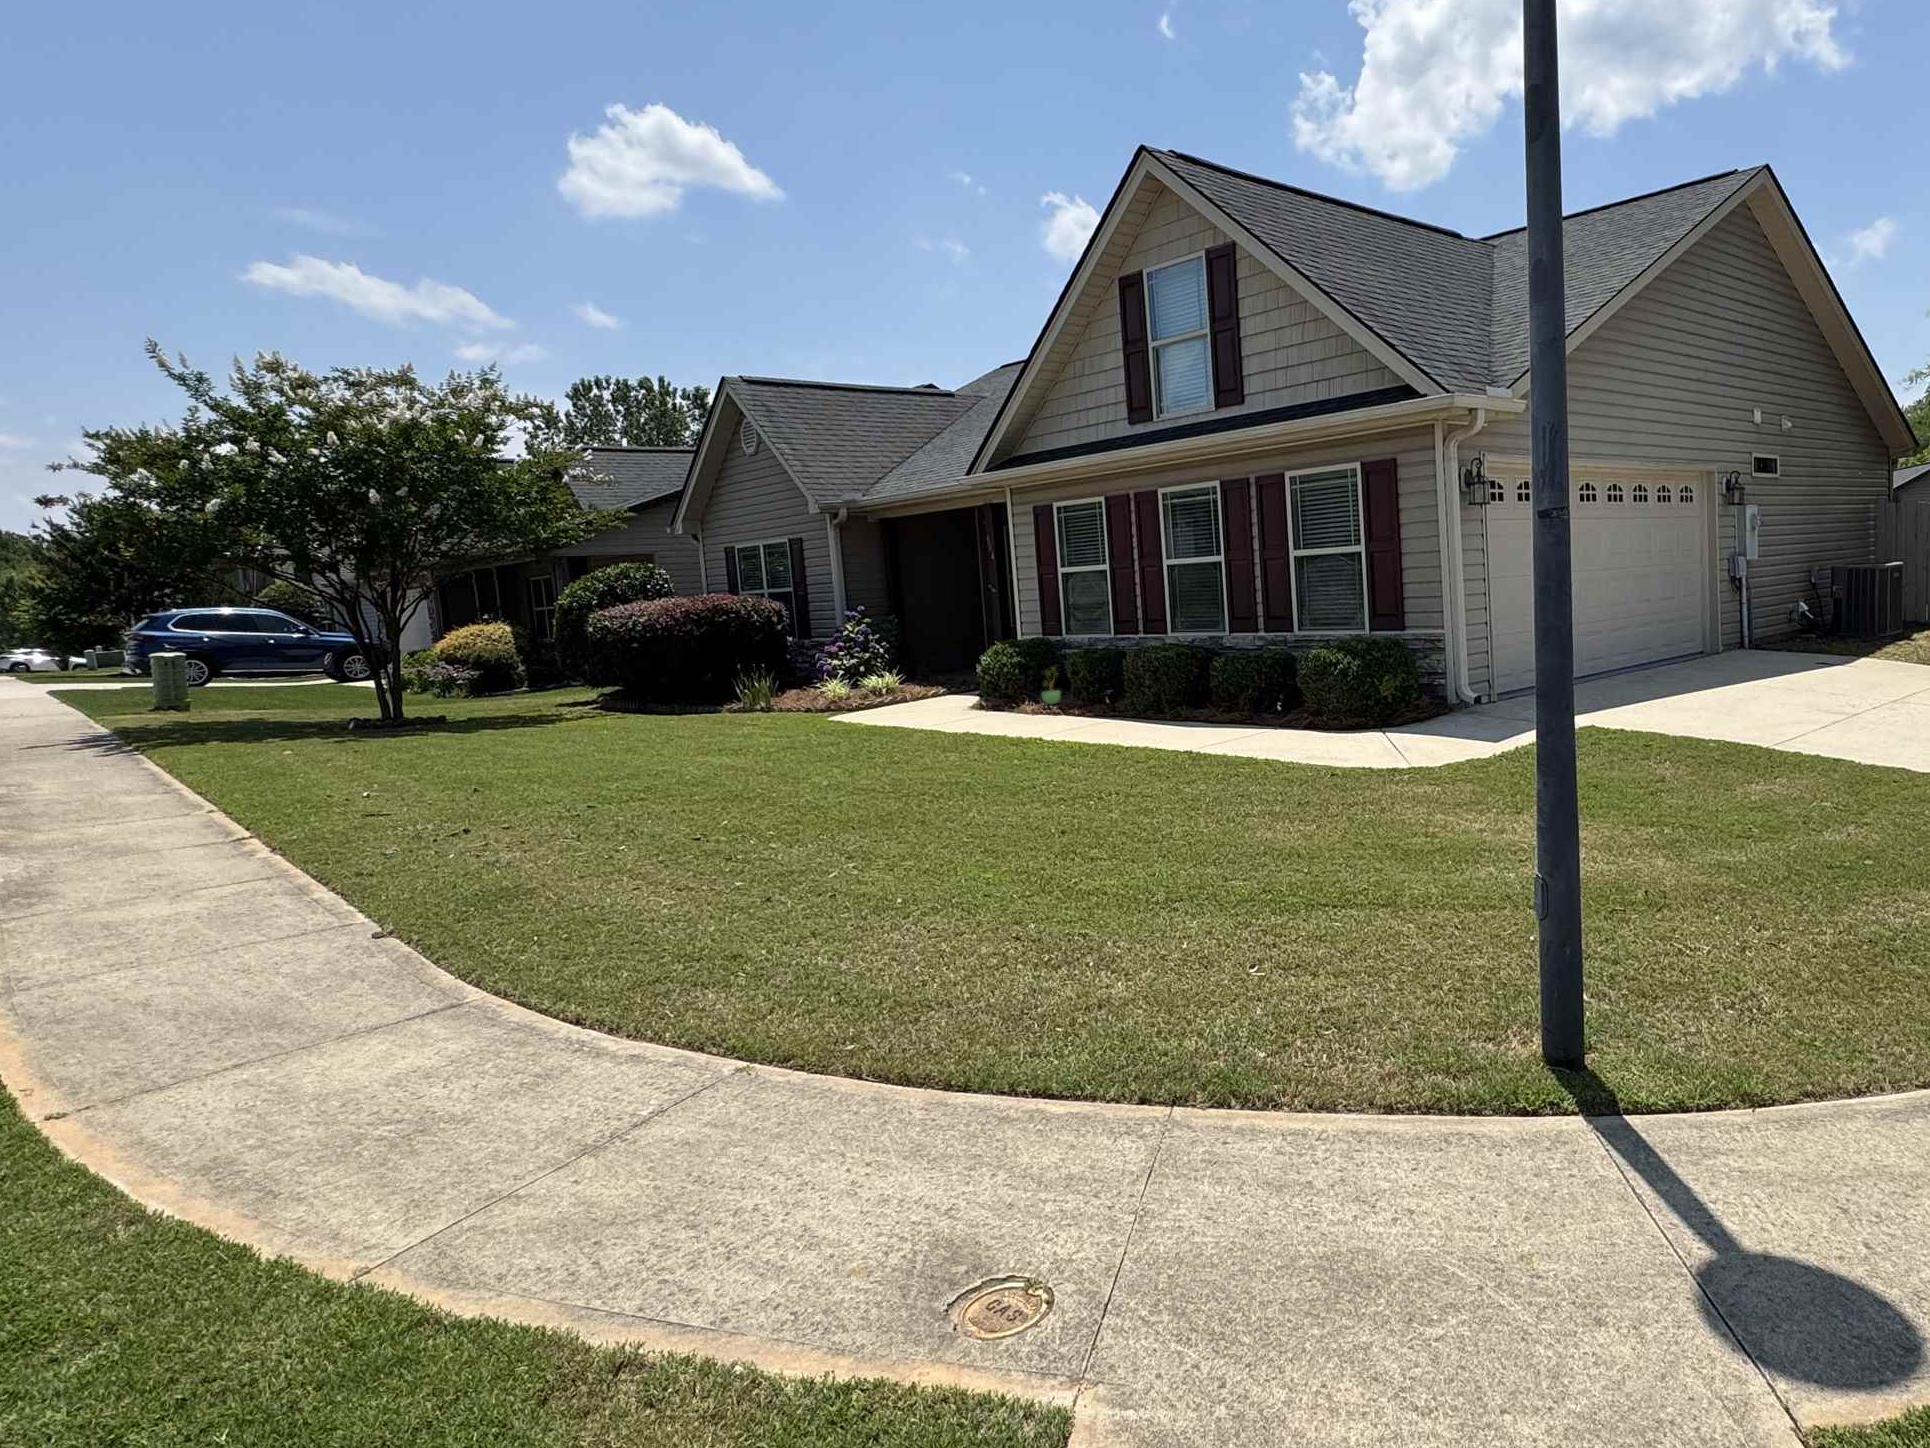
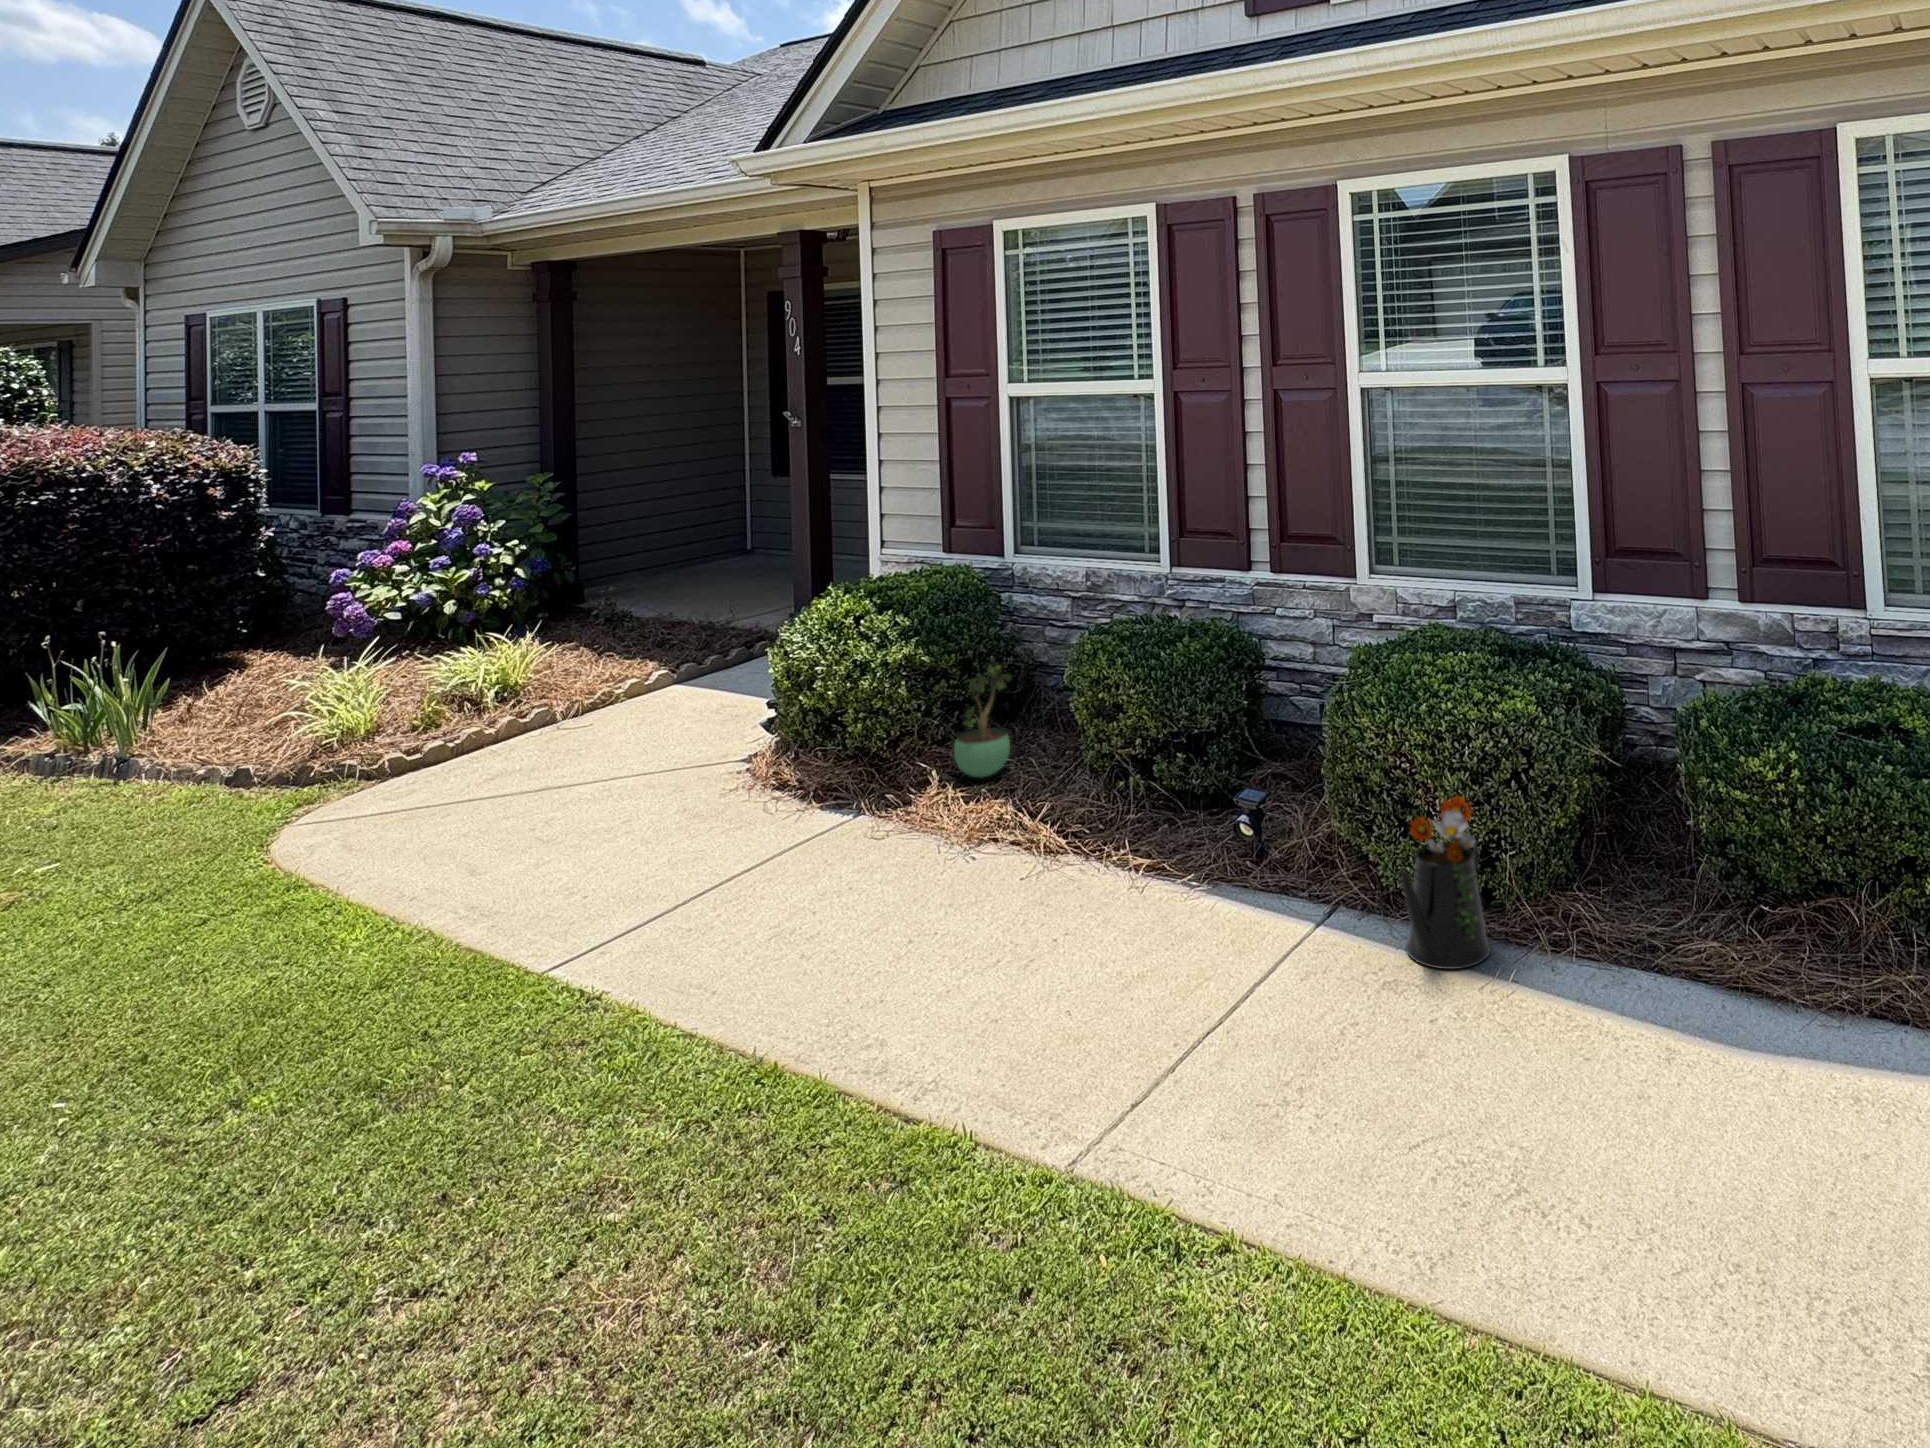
watering can: none [1133,679,1164,721] -> present [1401,795,1490,969]

